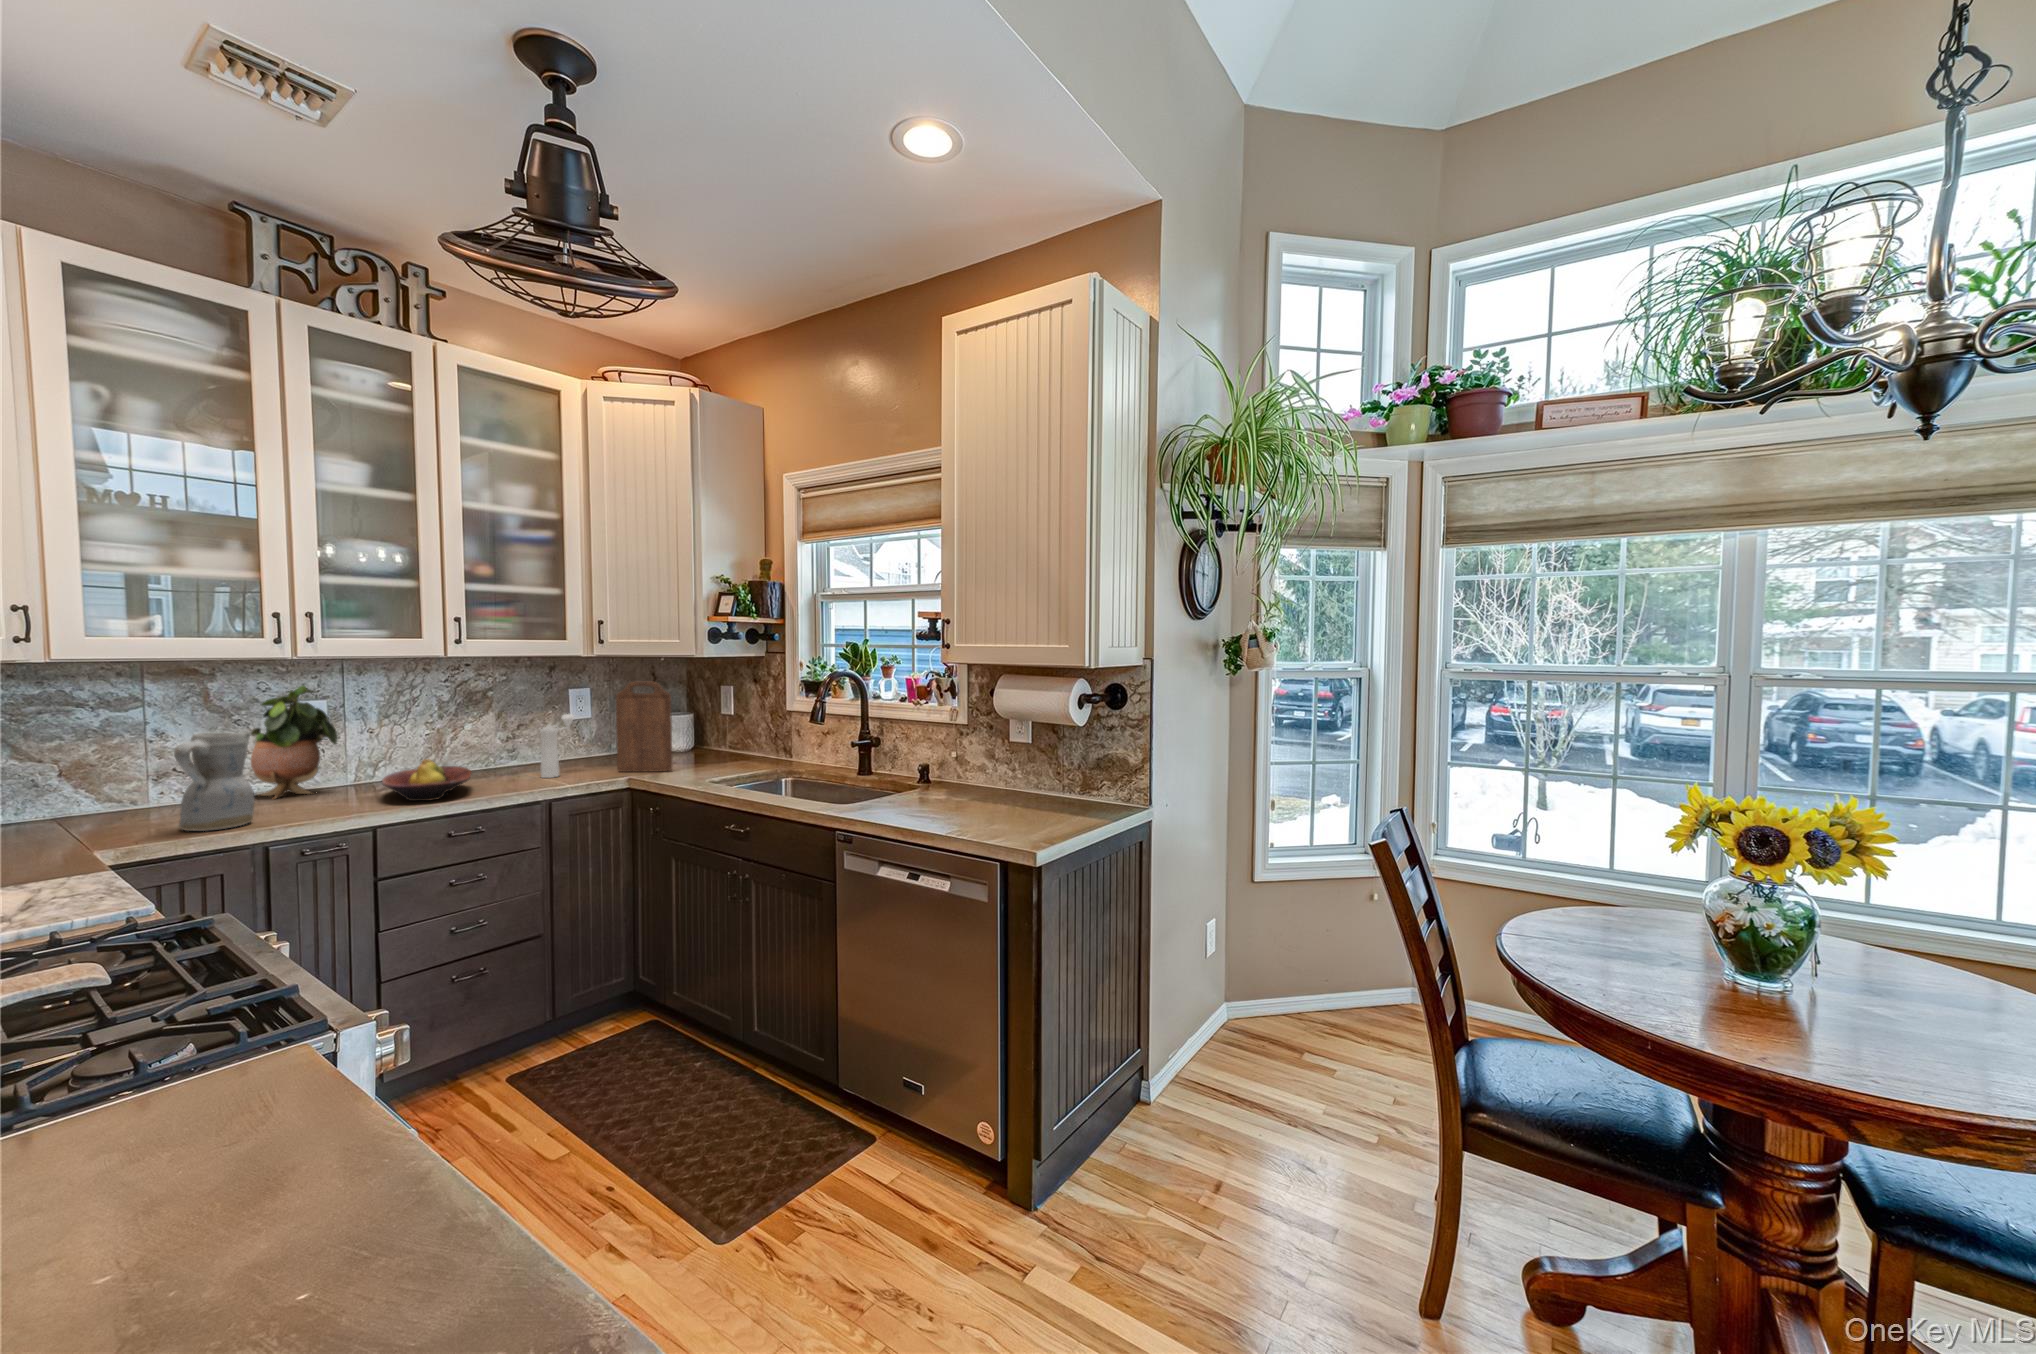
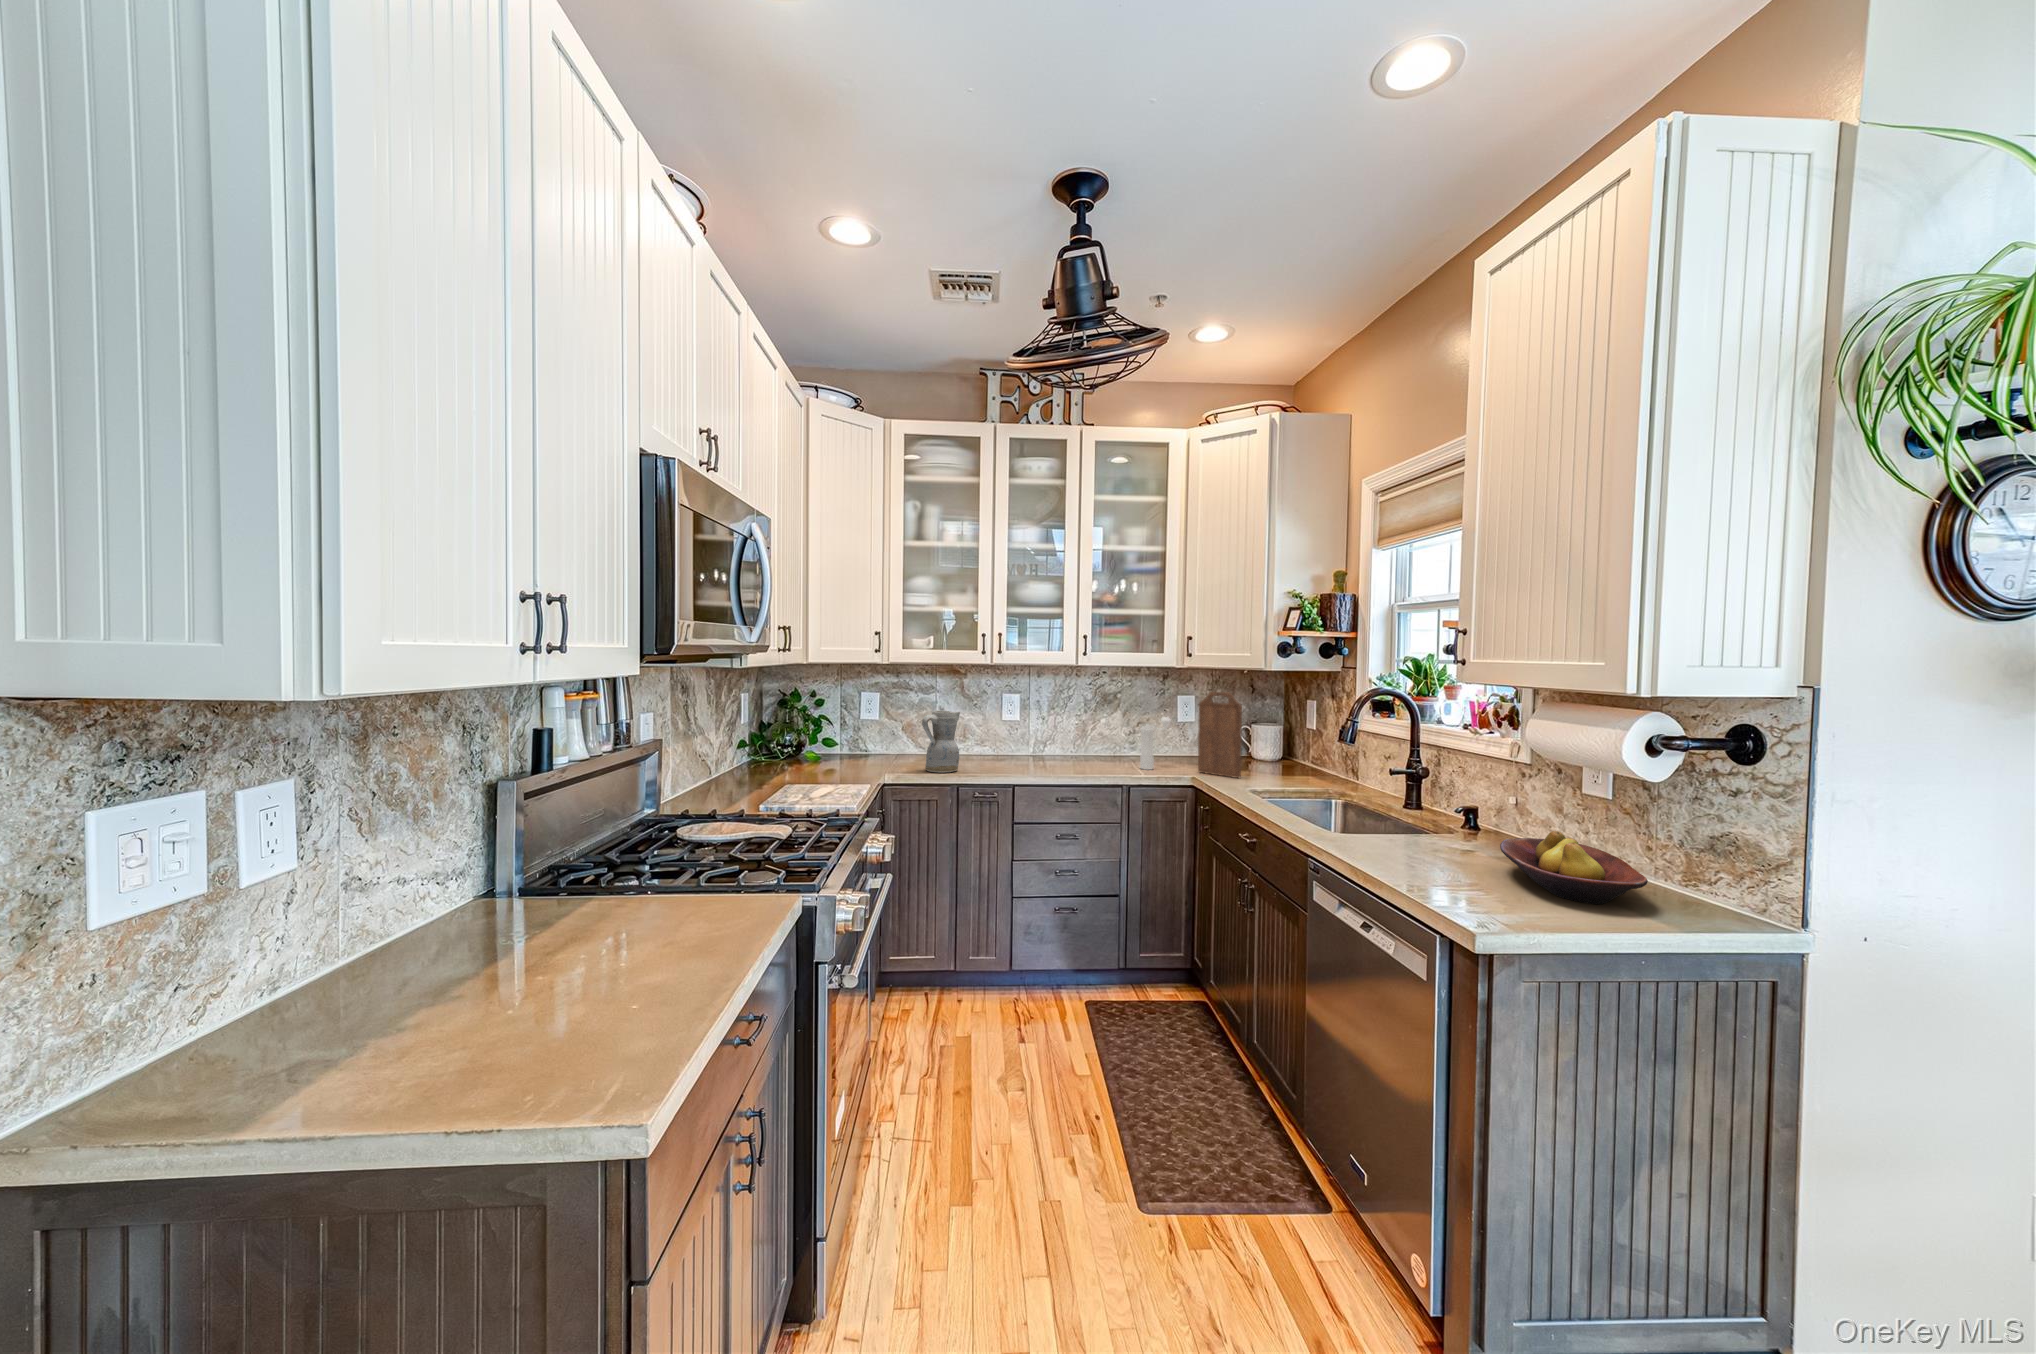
potted plant: present [251,686,337,799] -> none [978,683,1021,759]
fruit bowl: present [381,759,472,801] -> present [1500,831,1648,904]

